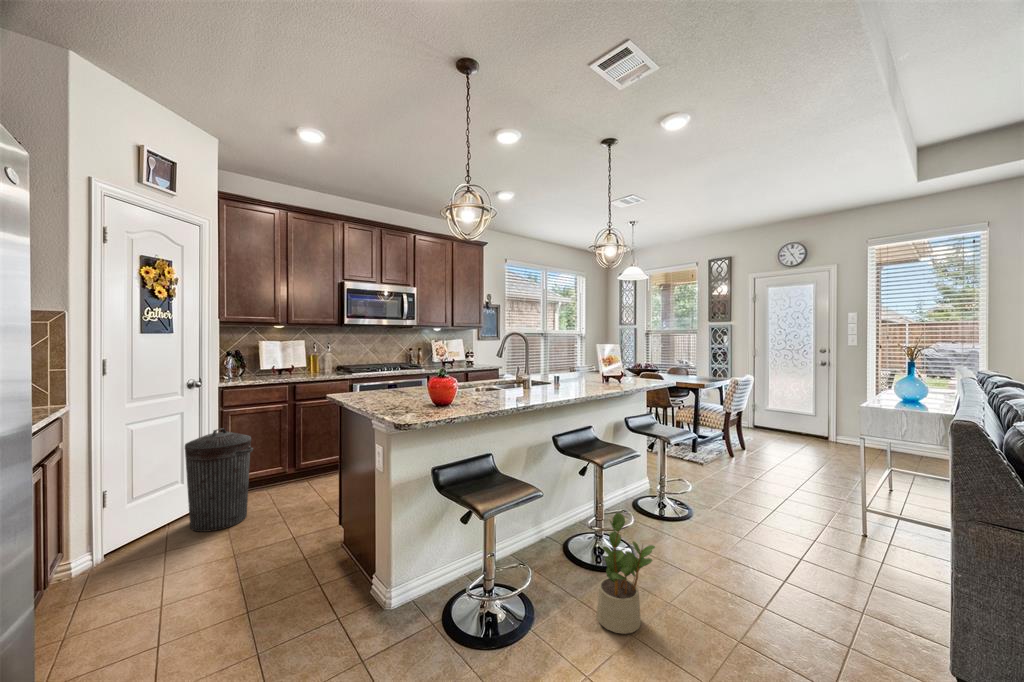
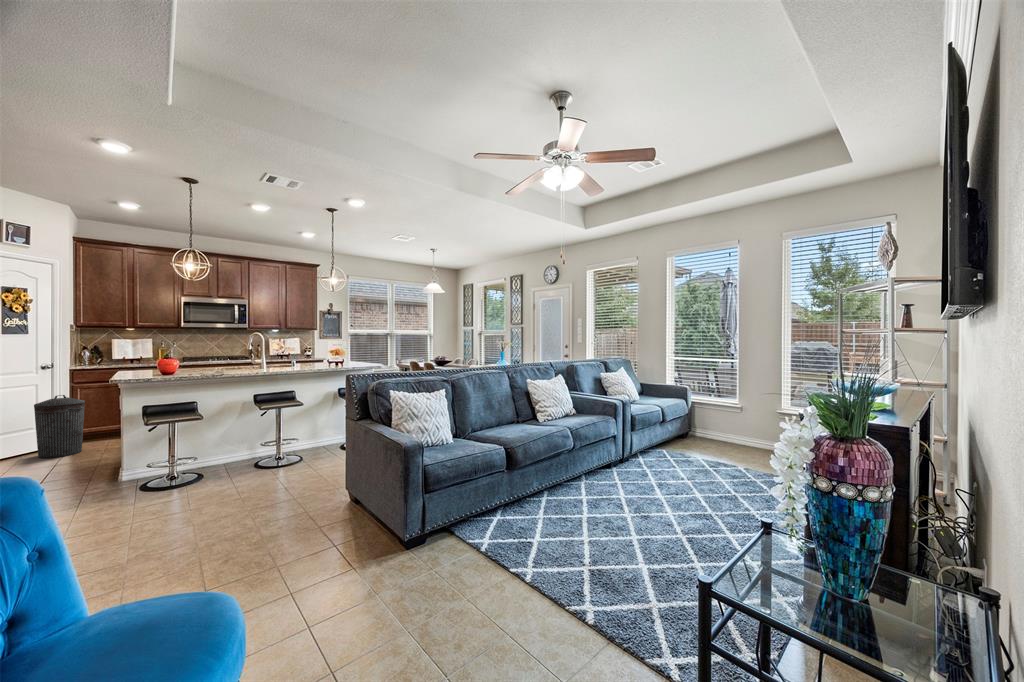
potted plant: present [597,513,655,634] -> none [221,429,257,489]

